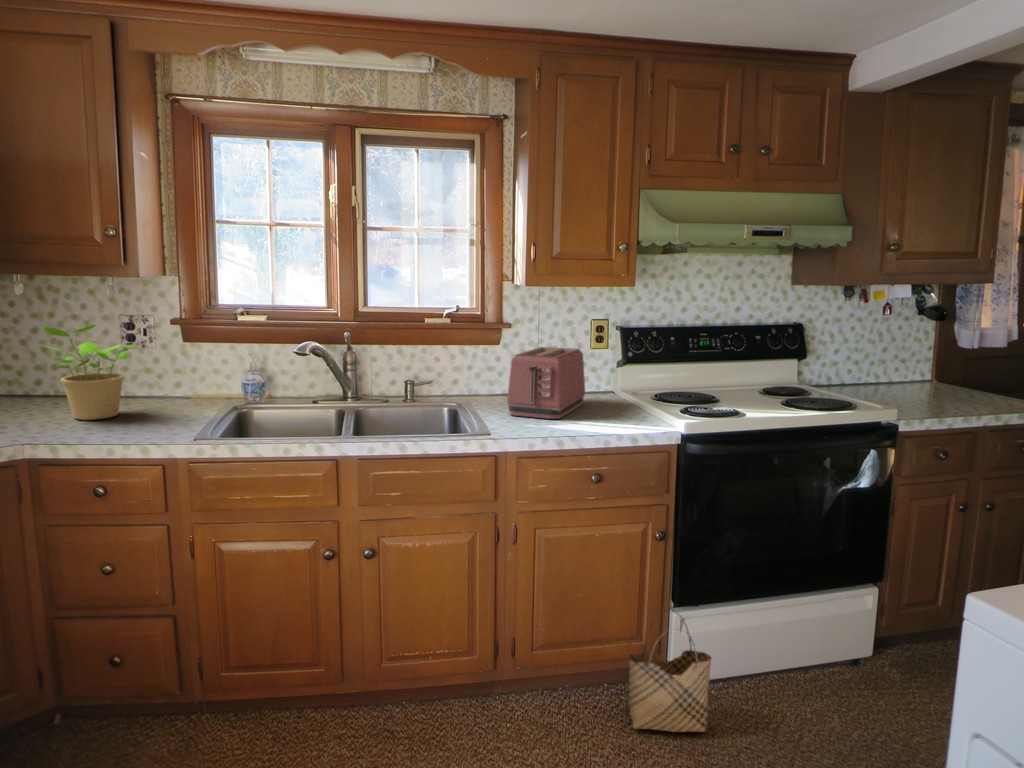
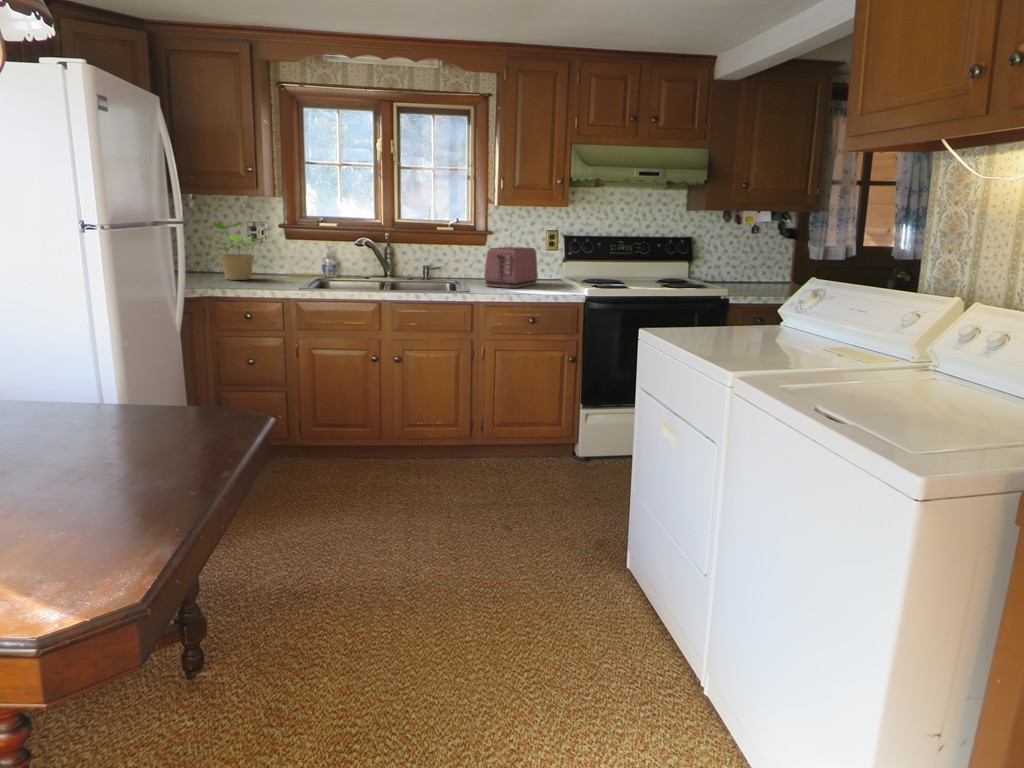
woven basket: present [628,608,711,732] -> none [547,400,597,469]

